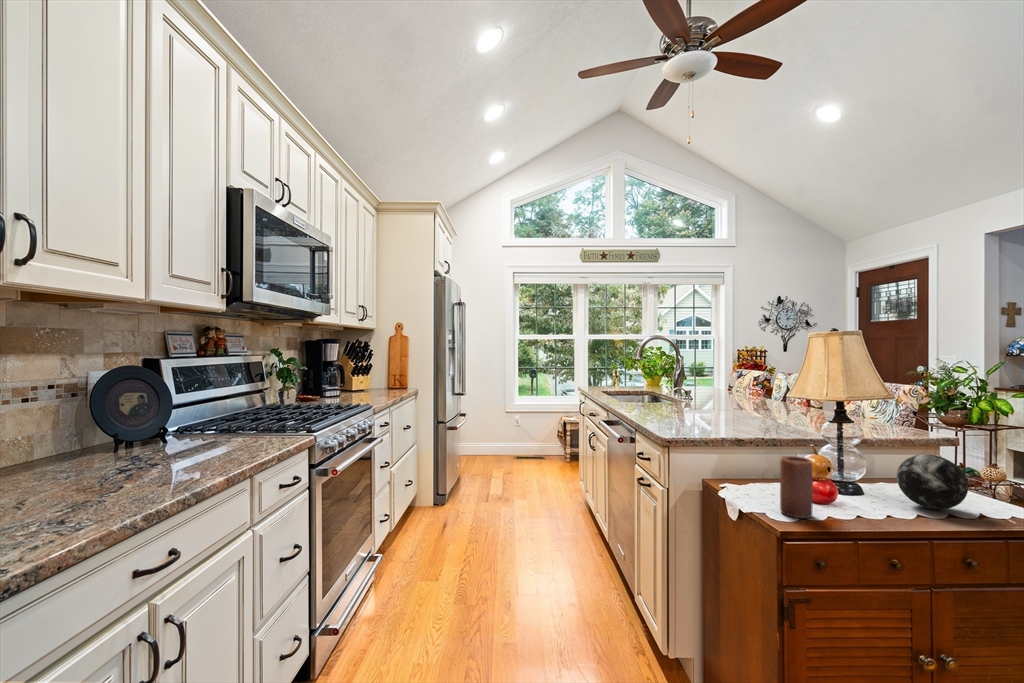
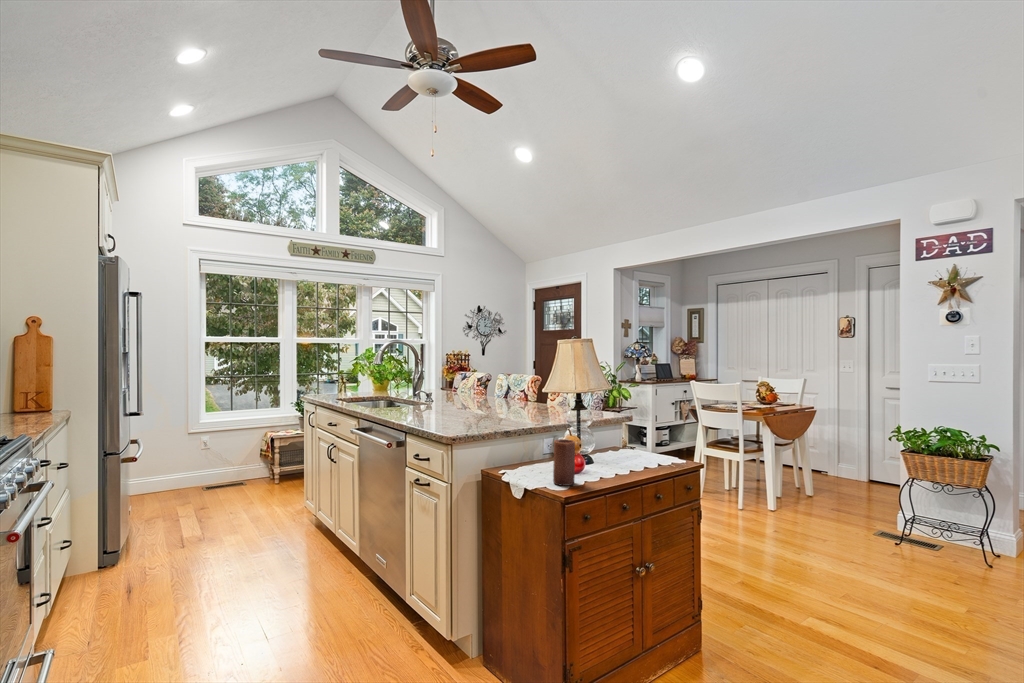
decorative orb: present [897,454,968,509] -> none [611,429,647,465]

